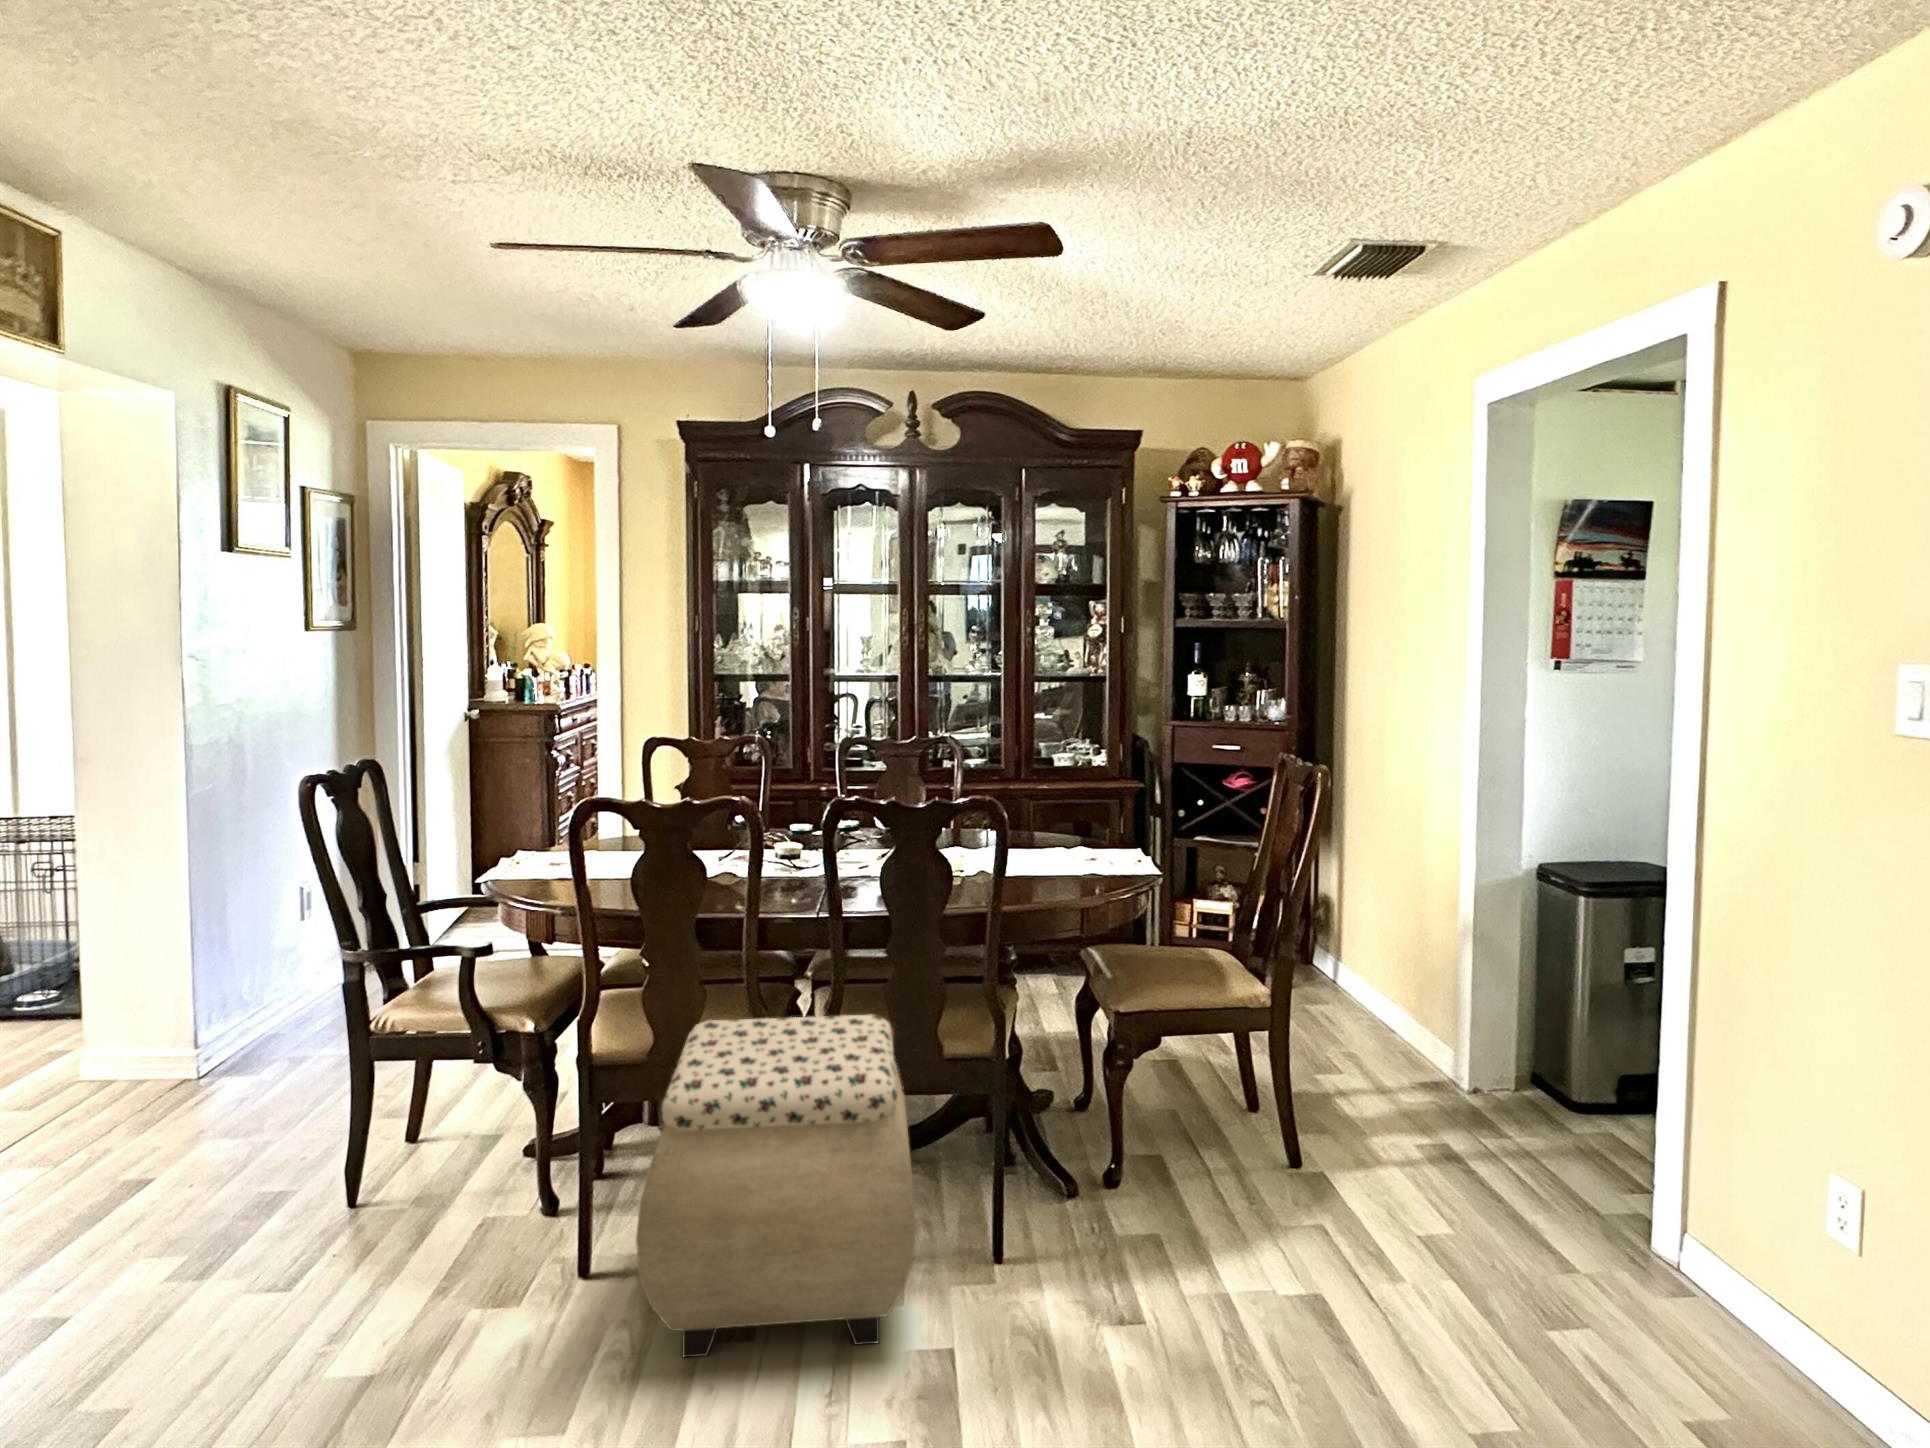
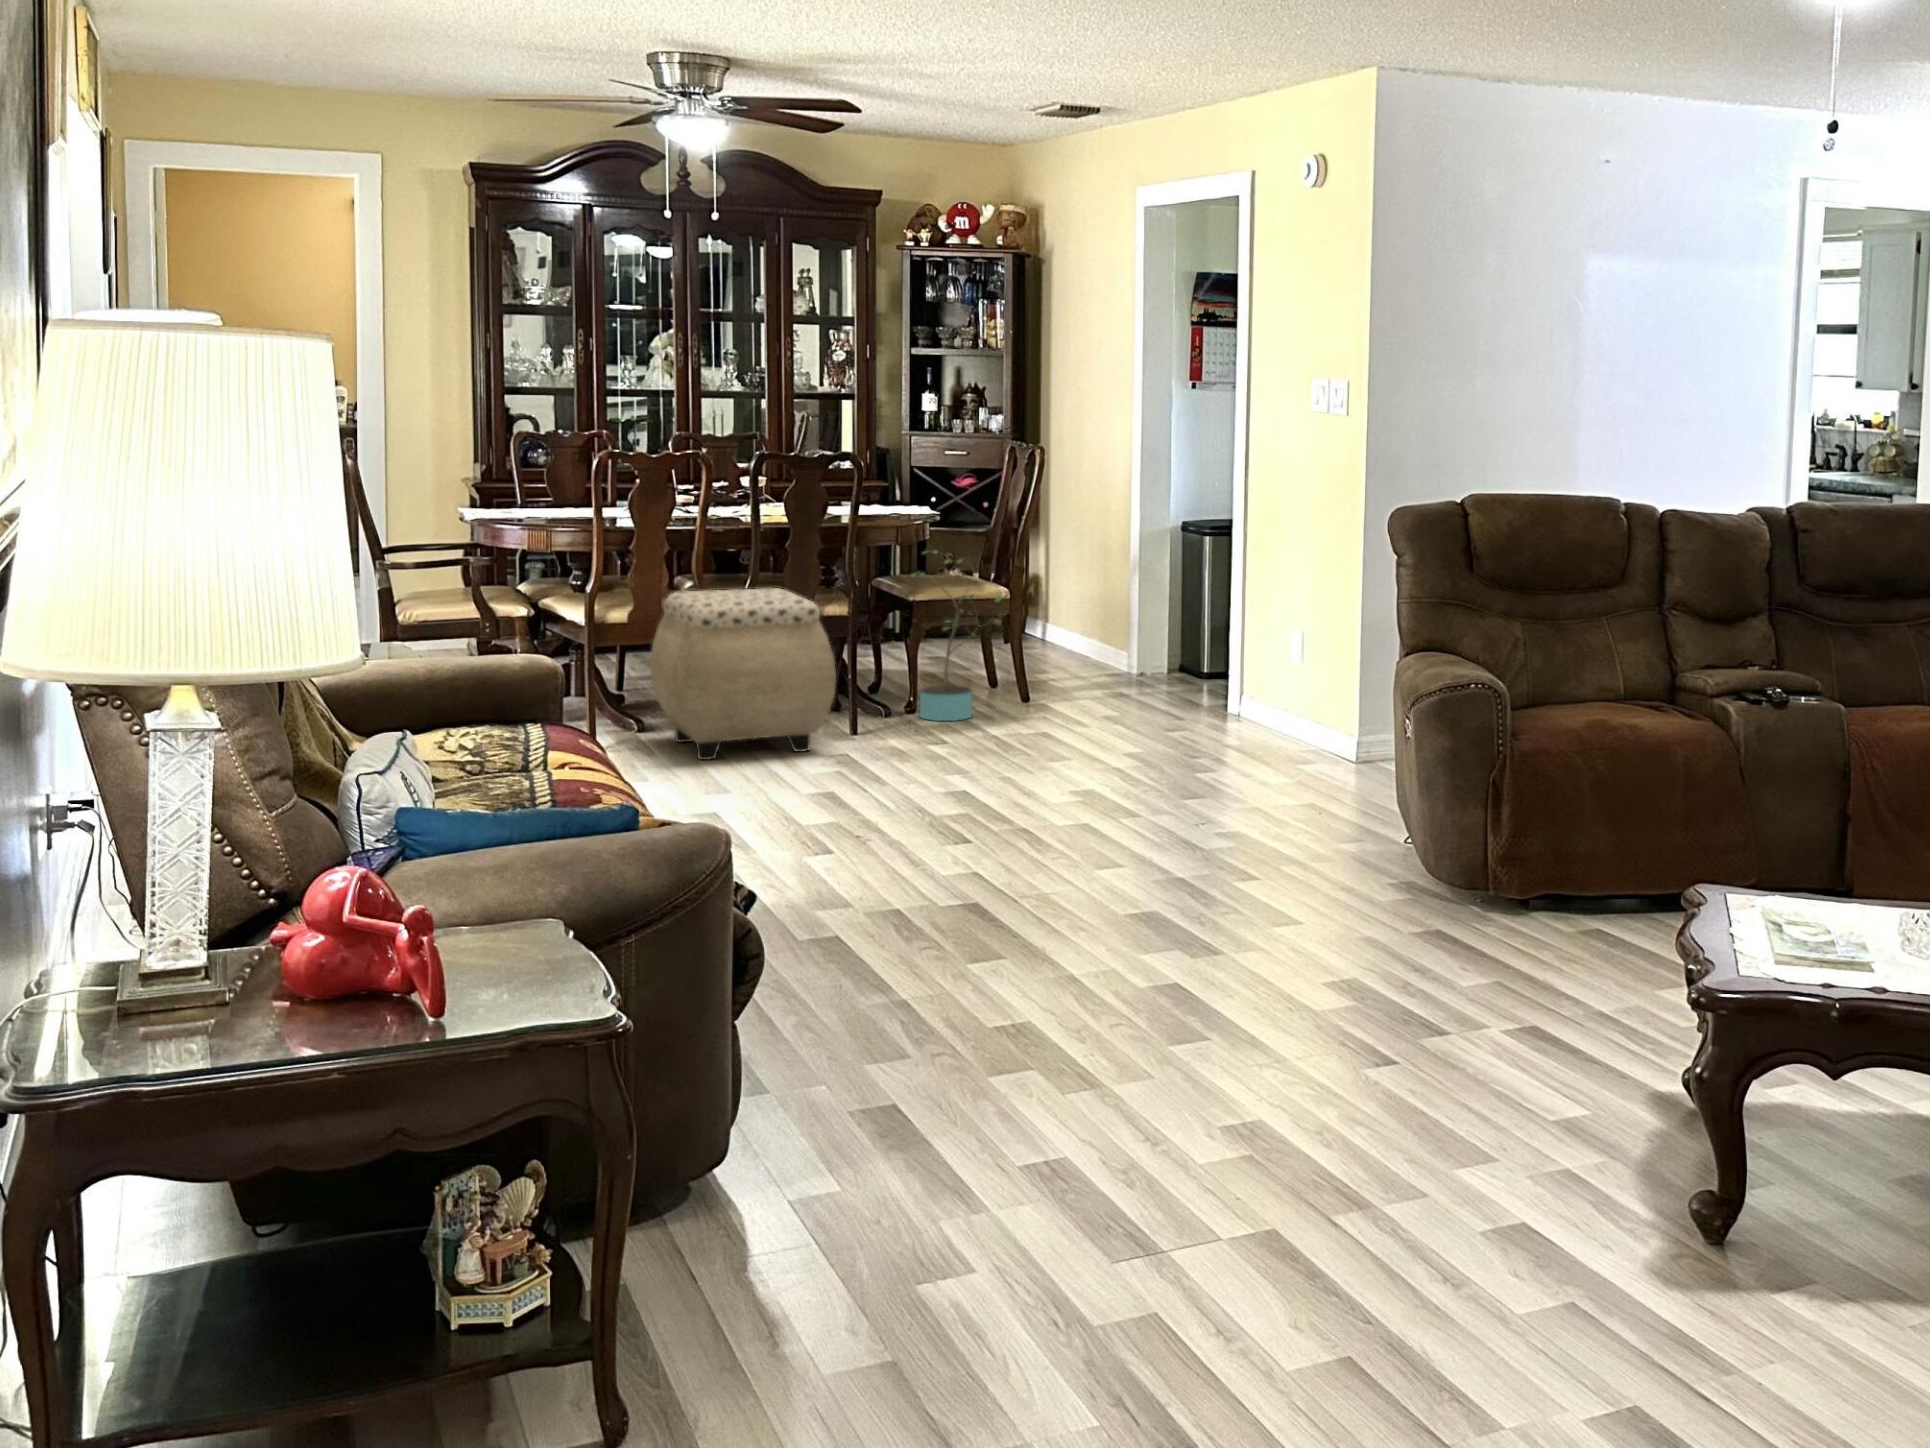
potted plant: none [1087,940,1254,1237] -> present [909,550,1004,721]

